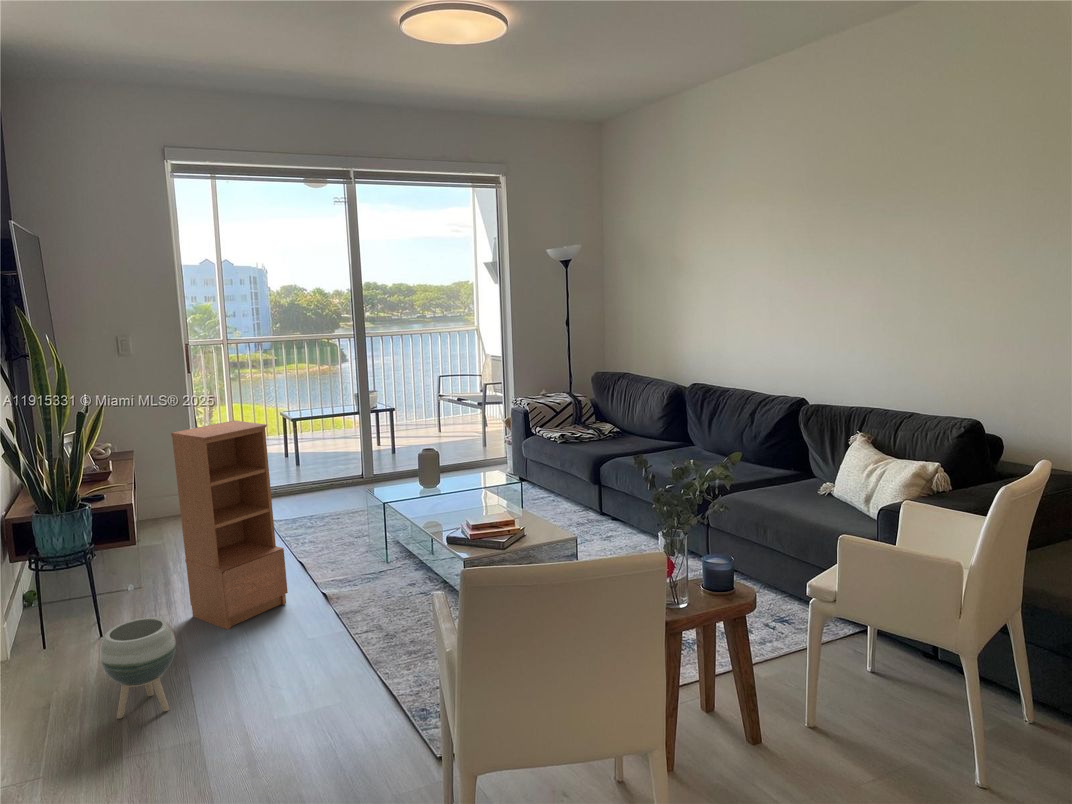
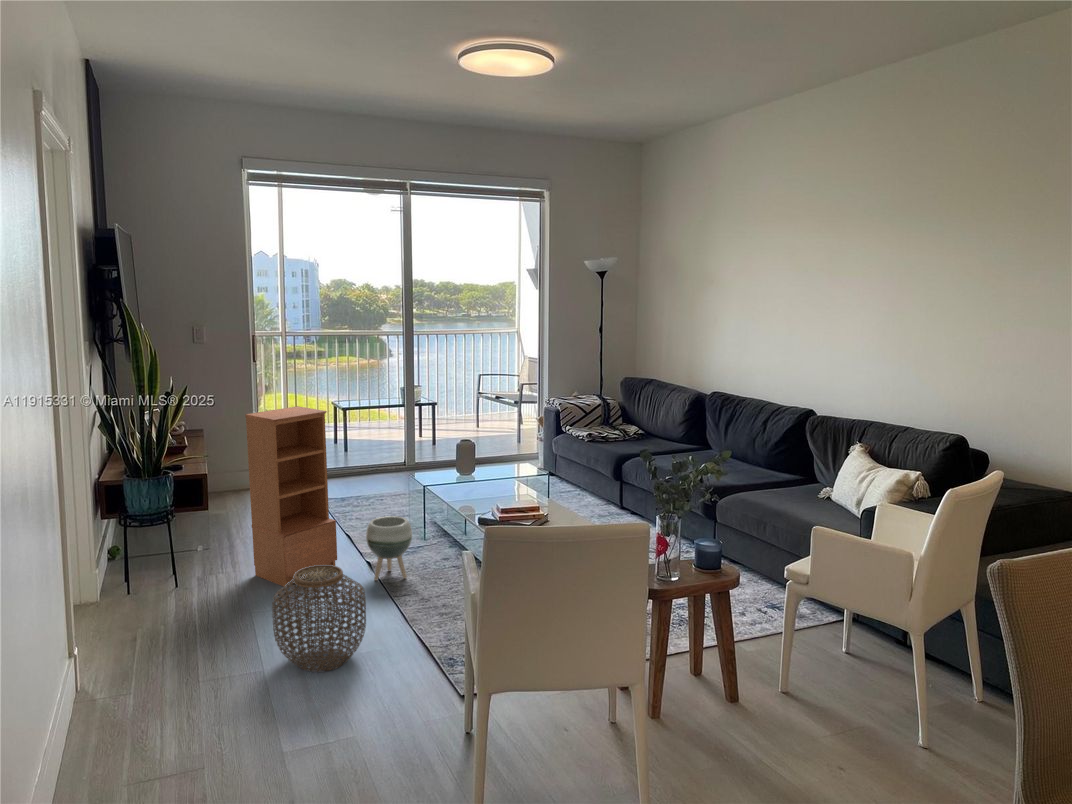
woven basket: none [202,609,319,740] -> present [272,565,366,672]
planter: present [100,617,176,719] -> present [366,516,412,581]

